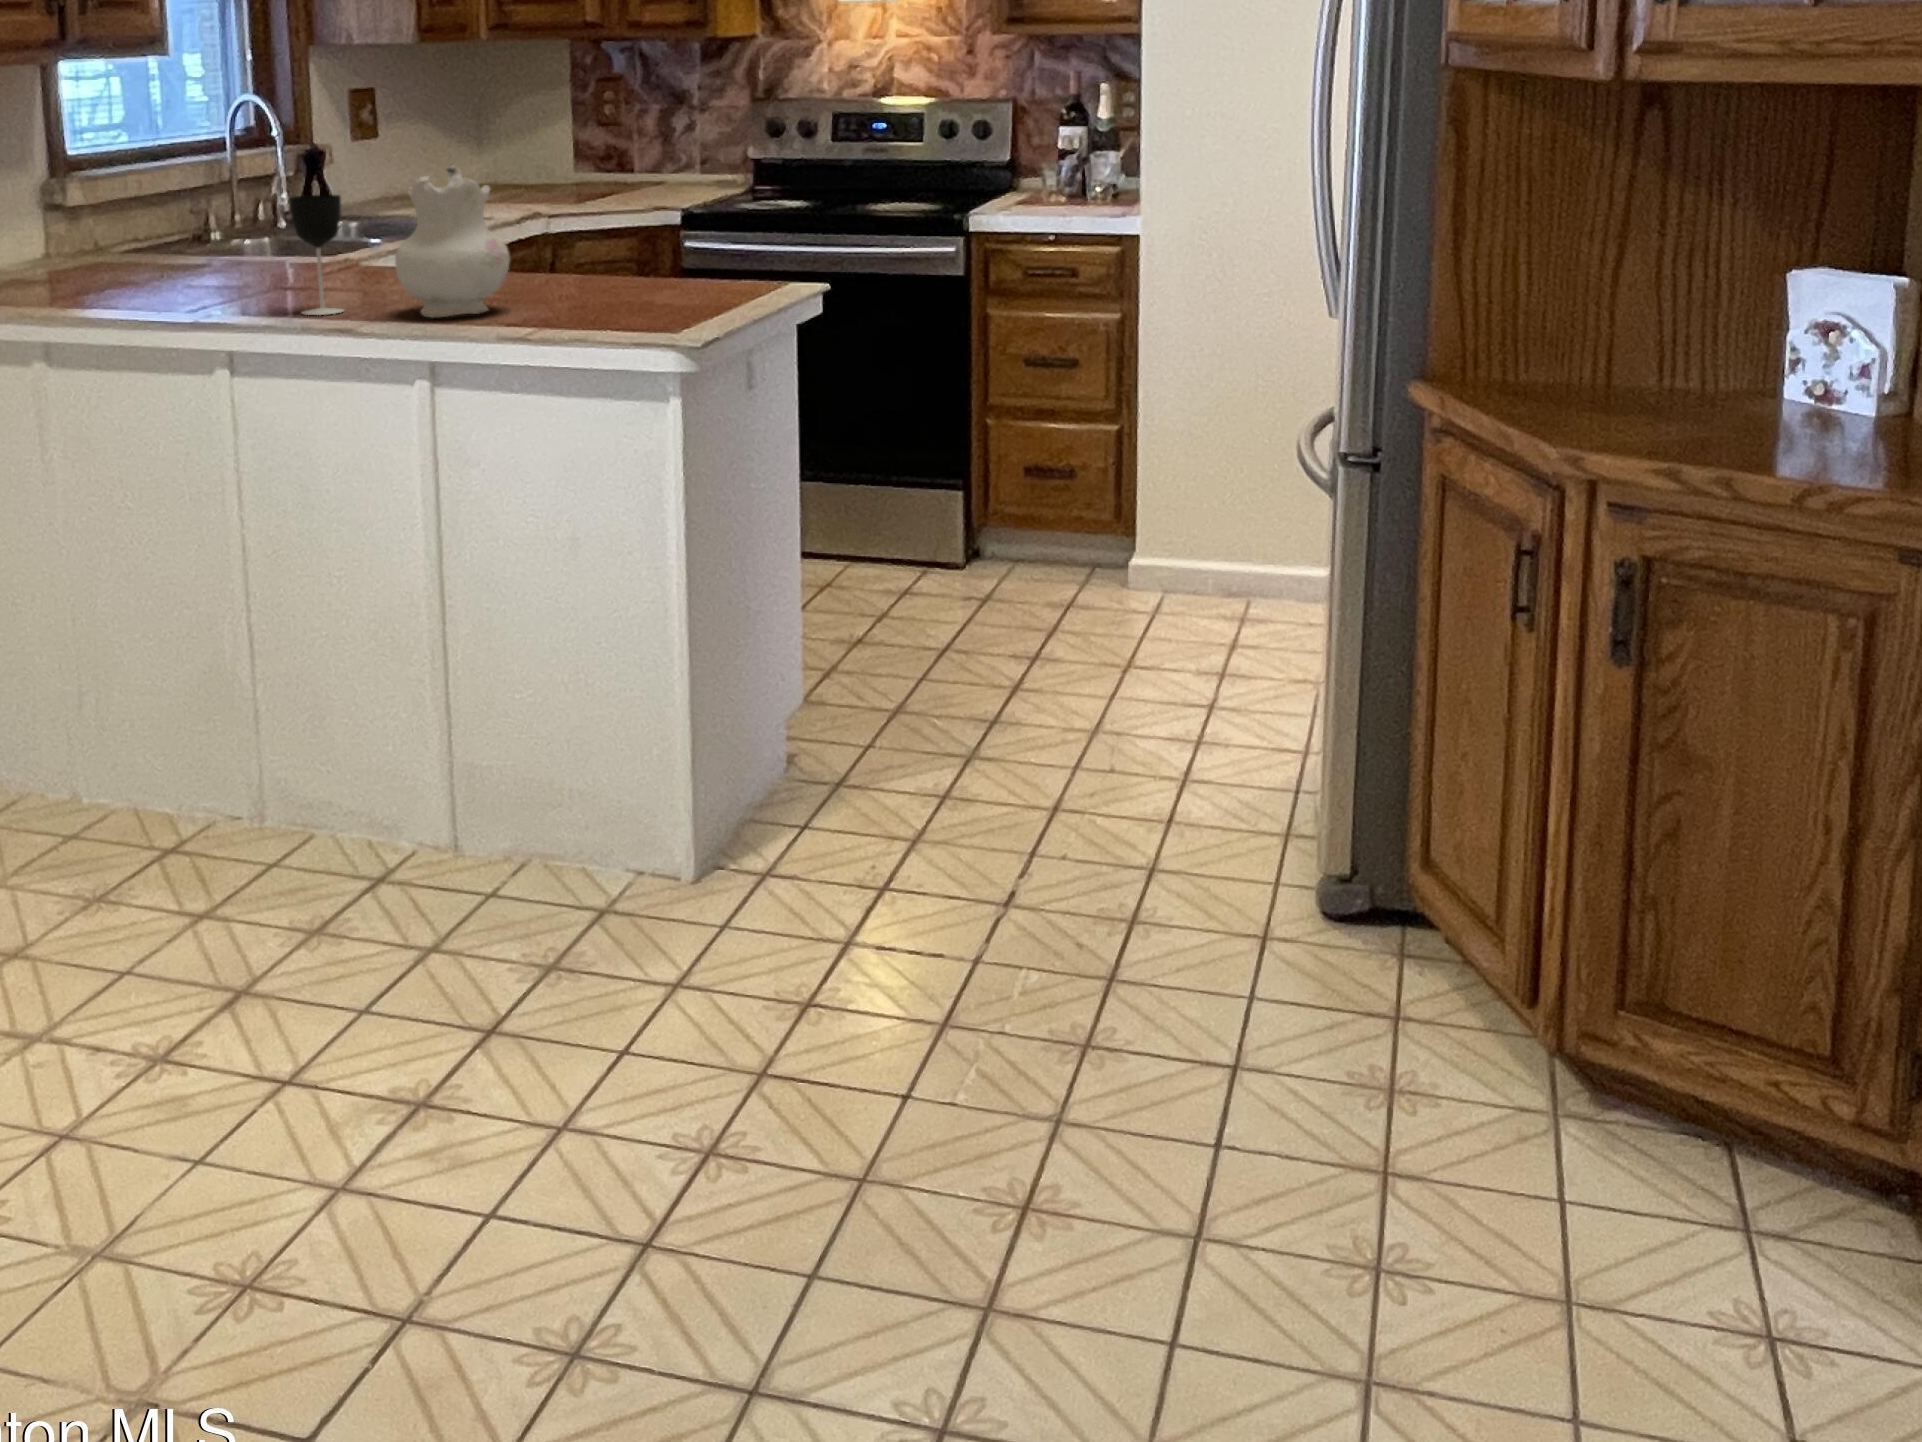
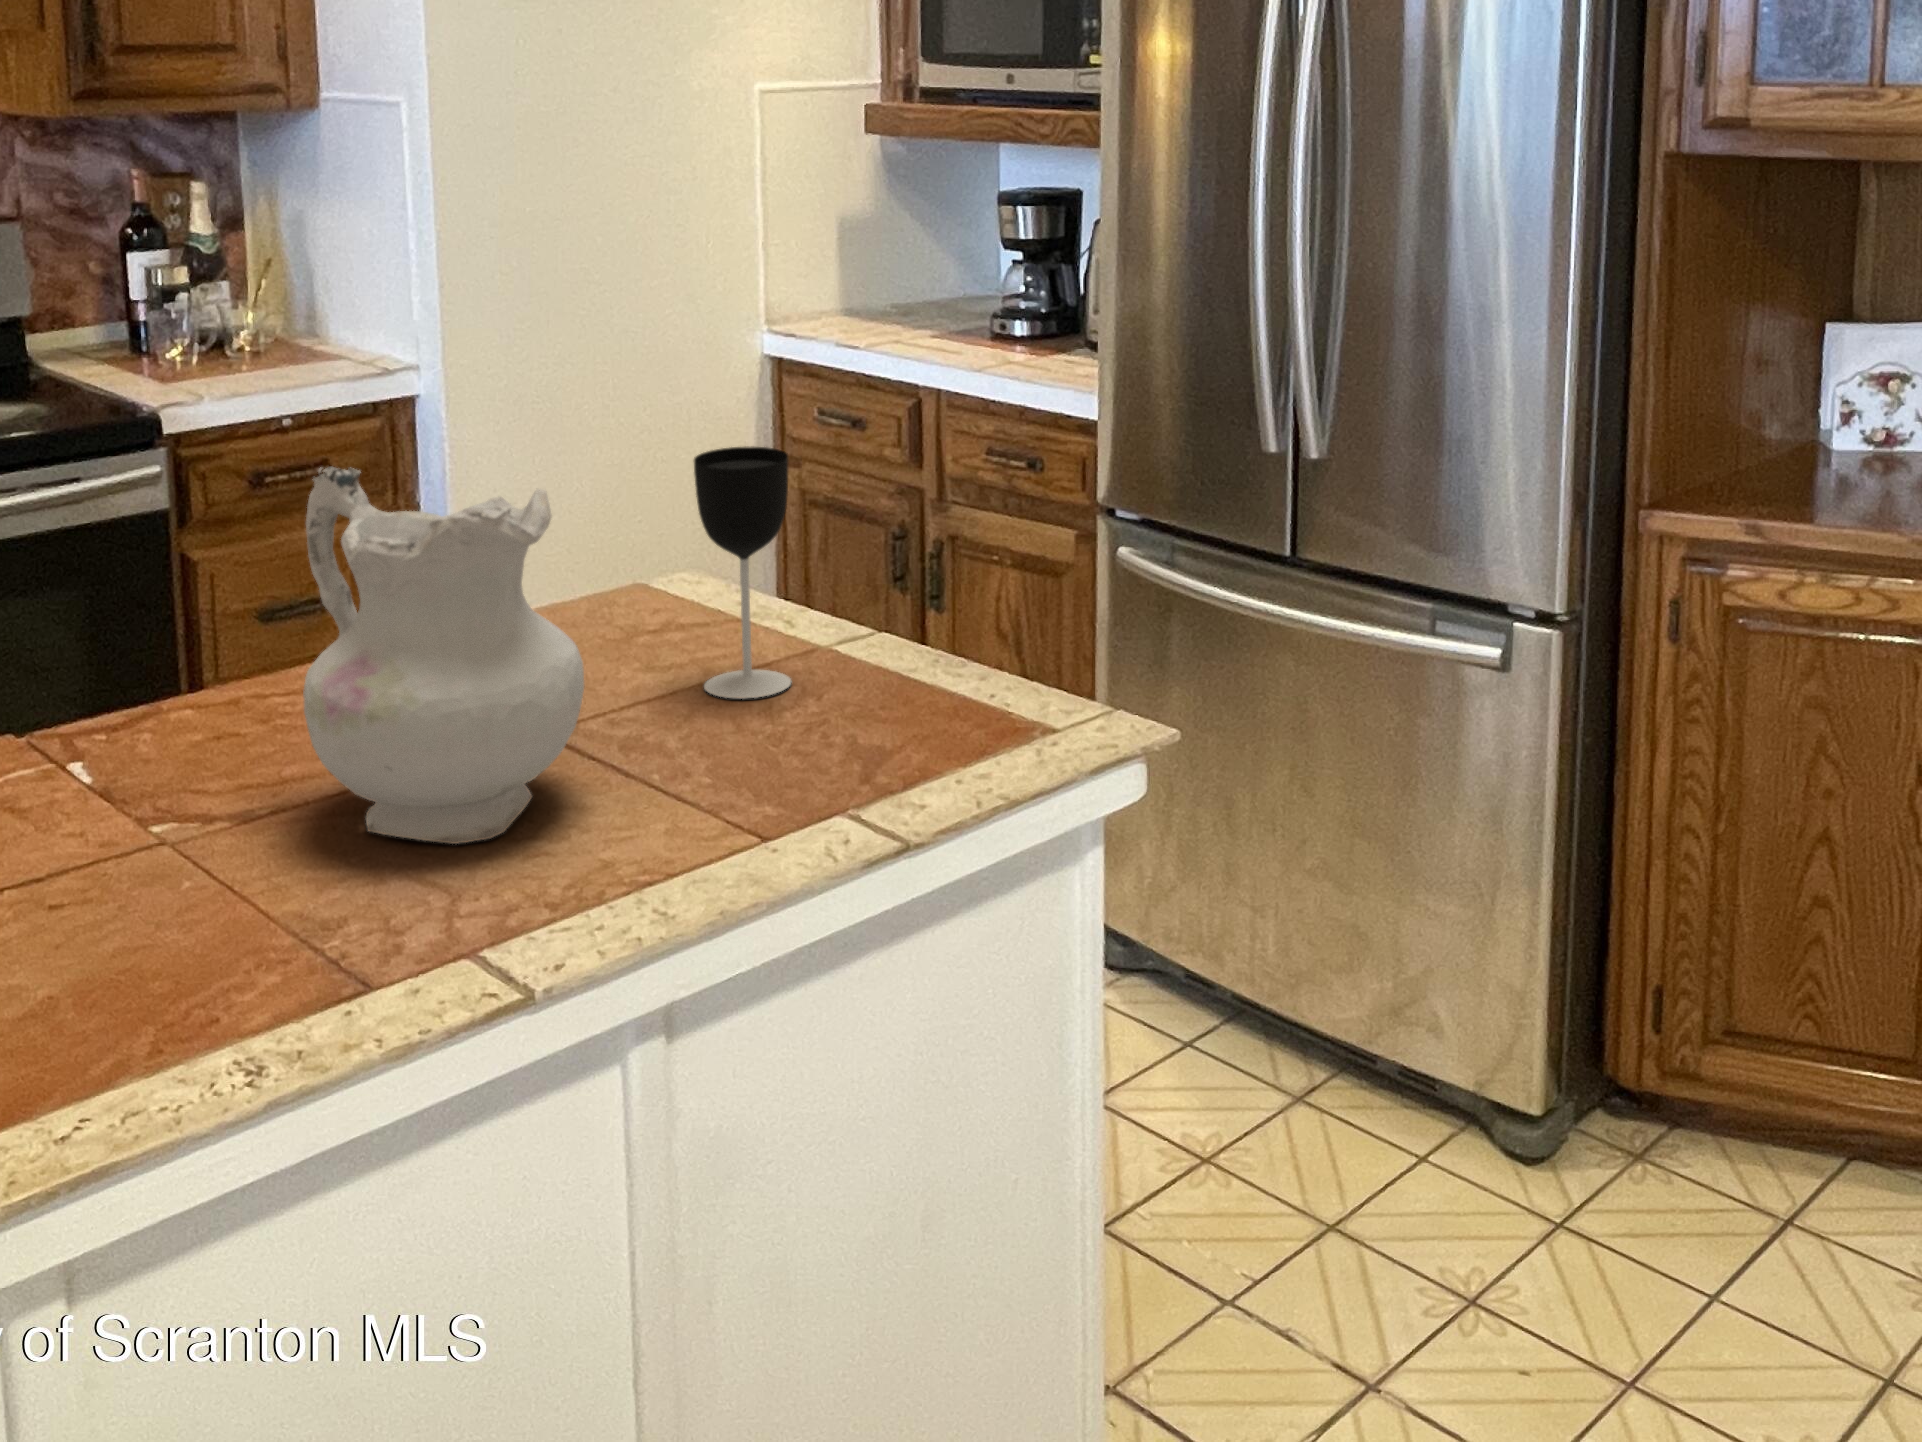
wine glass: present [289,195,343,315] -> present [694,447,791,699]

